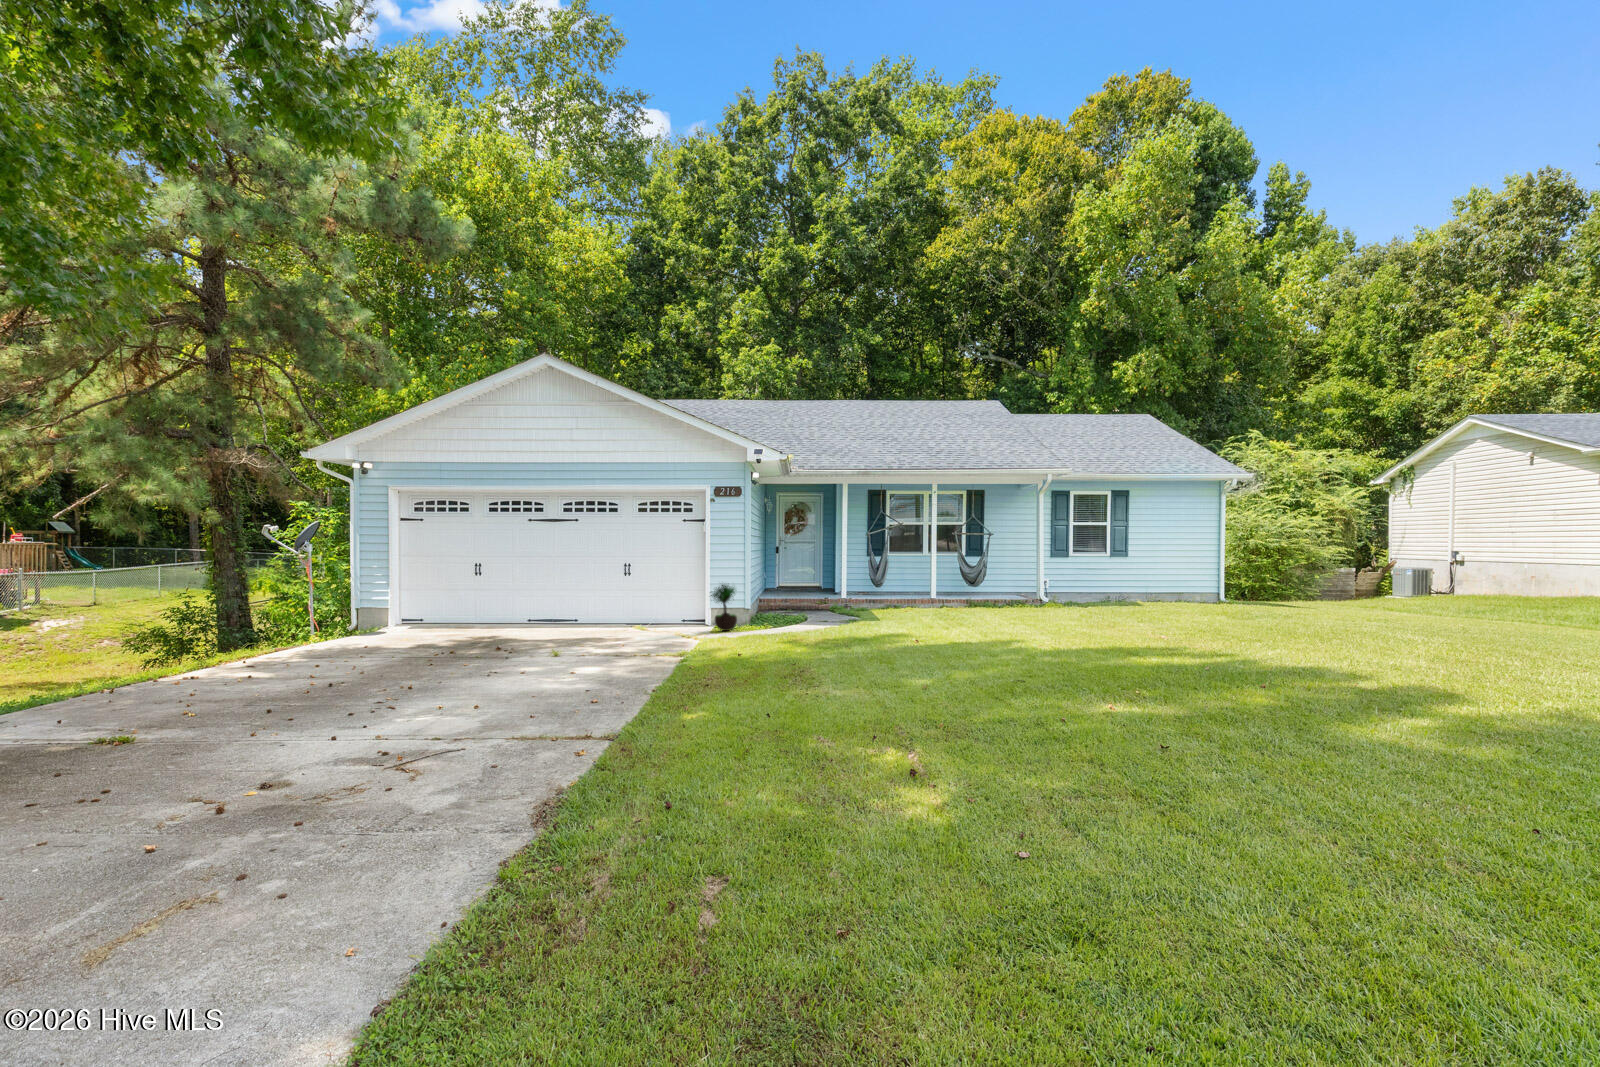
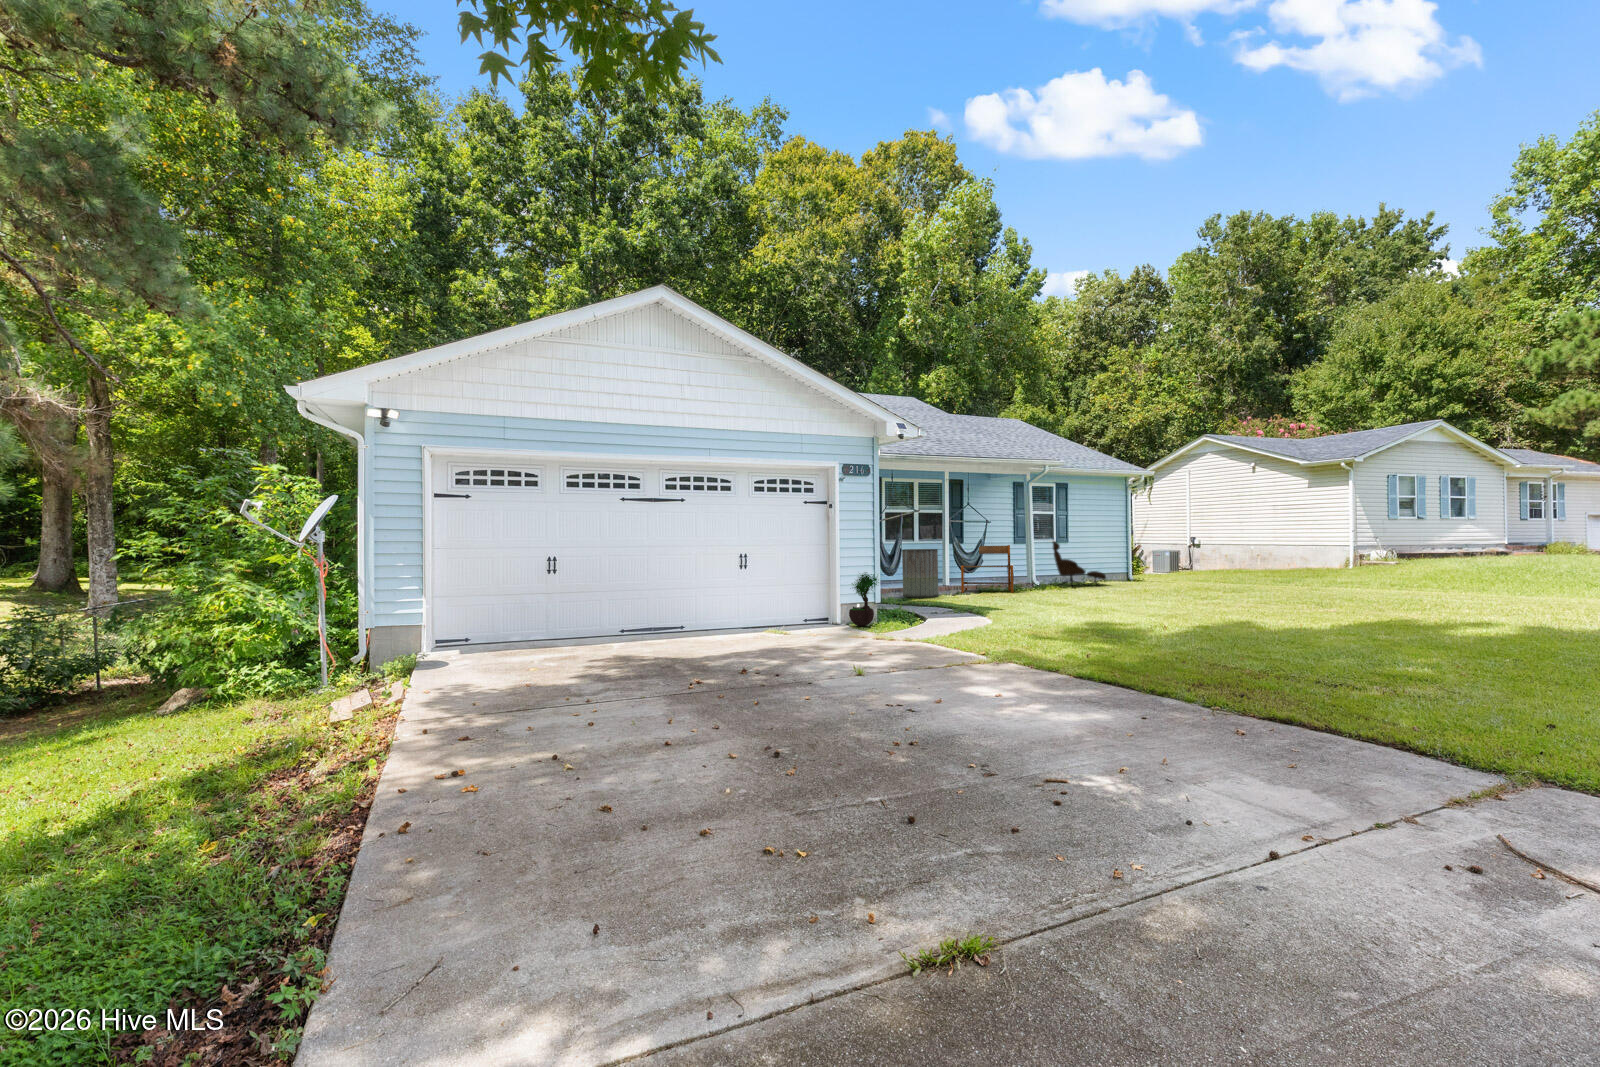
lounge chair: none [1099,557,1165,611] -> present [1053,541,1106,586]
bench: none [966,560,1028,613] -> present [961,545,1014,593]
trash can: none [892,563,928,613] -> present [902,549,938,598]

